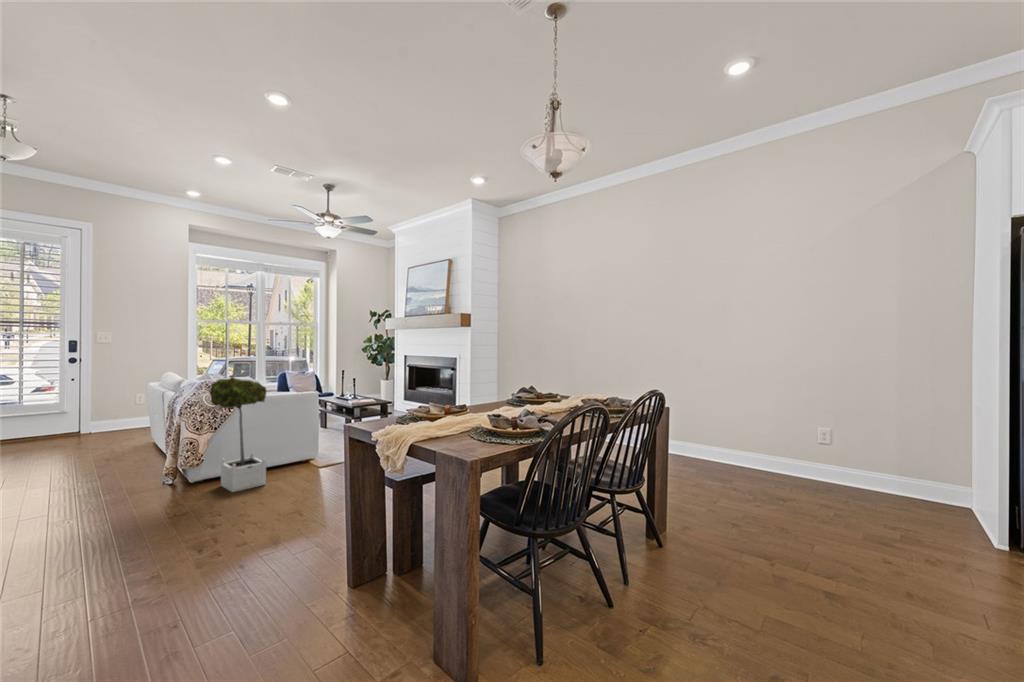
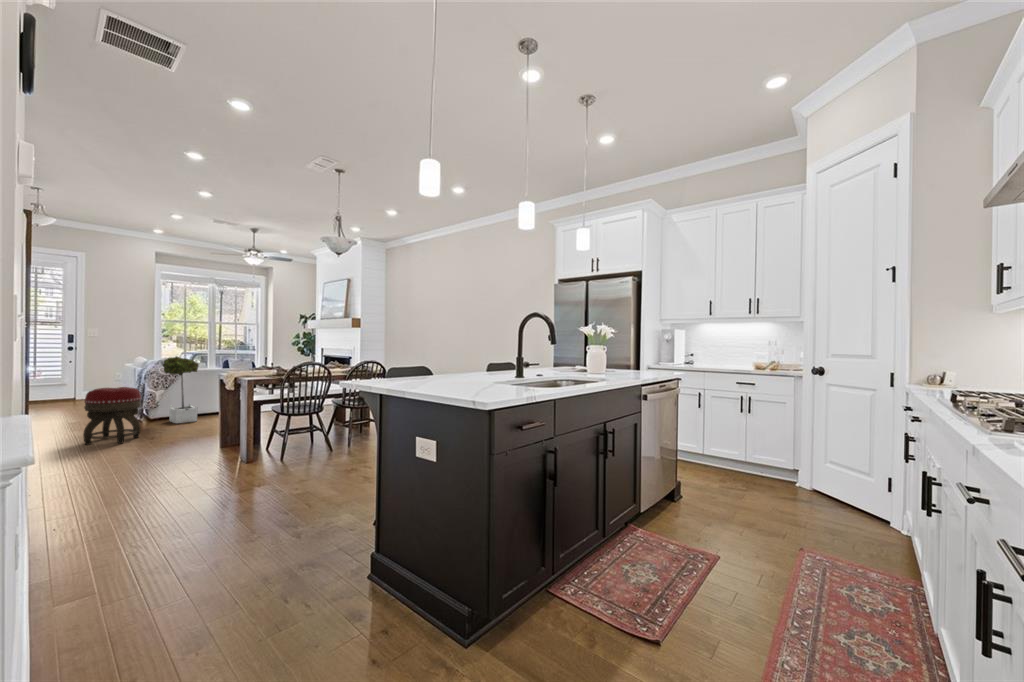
footstool: none [57,445,176,579] -> present [83,387,141,445]

